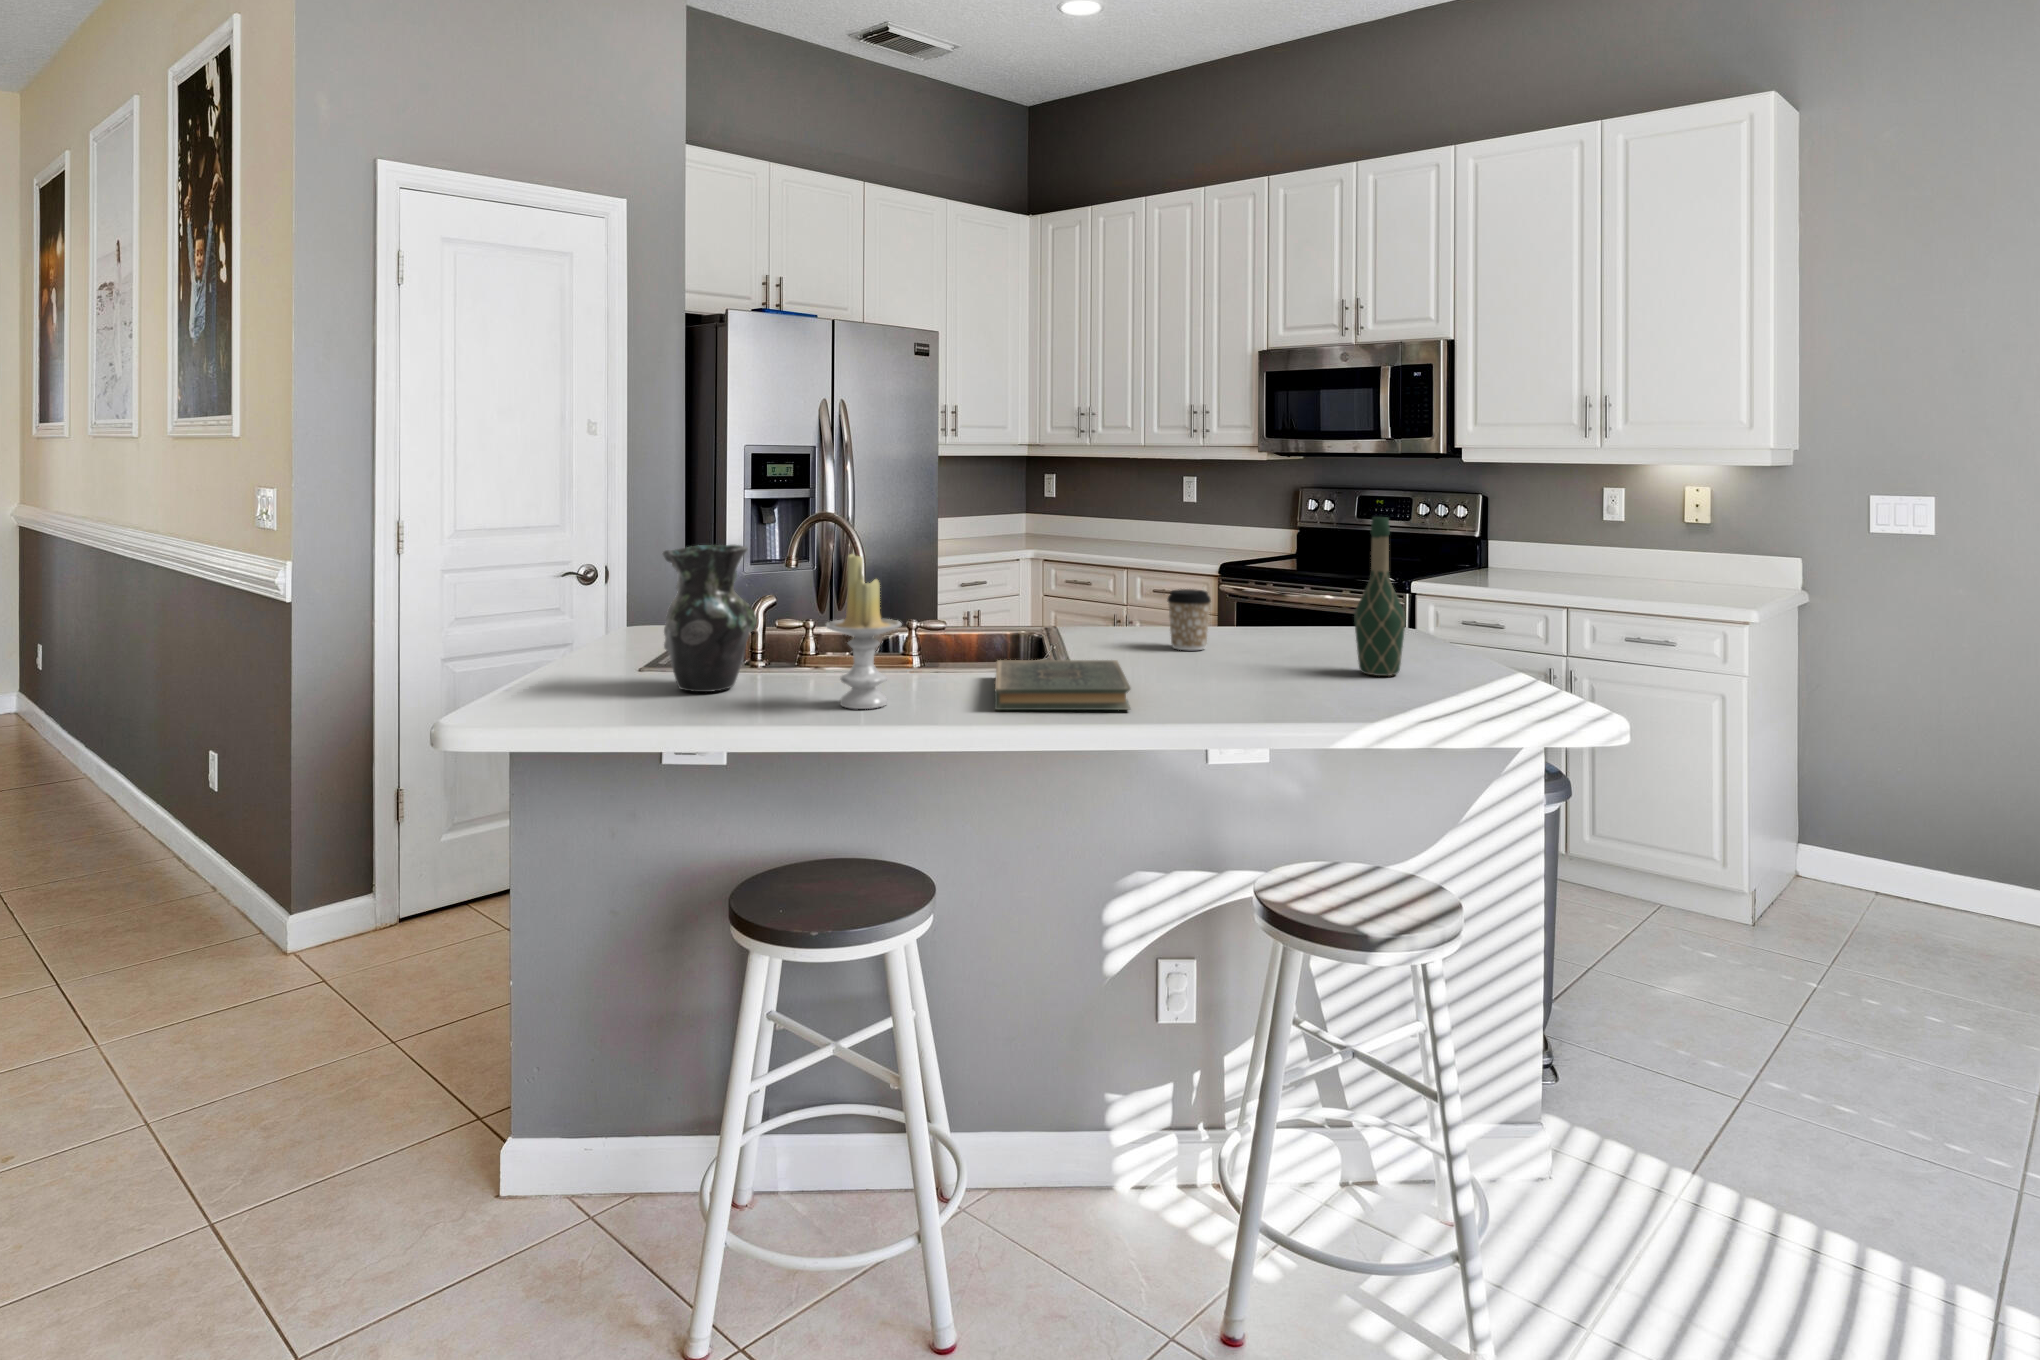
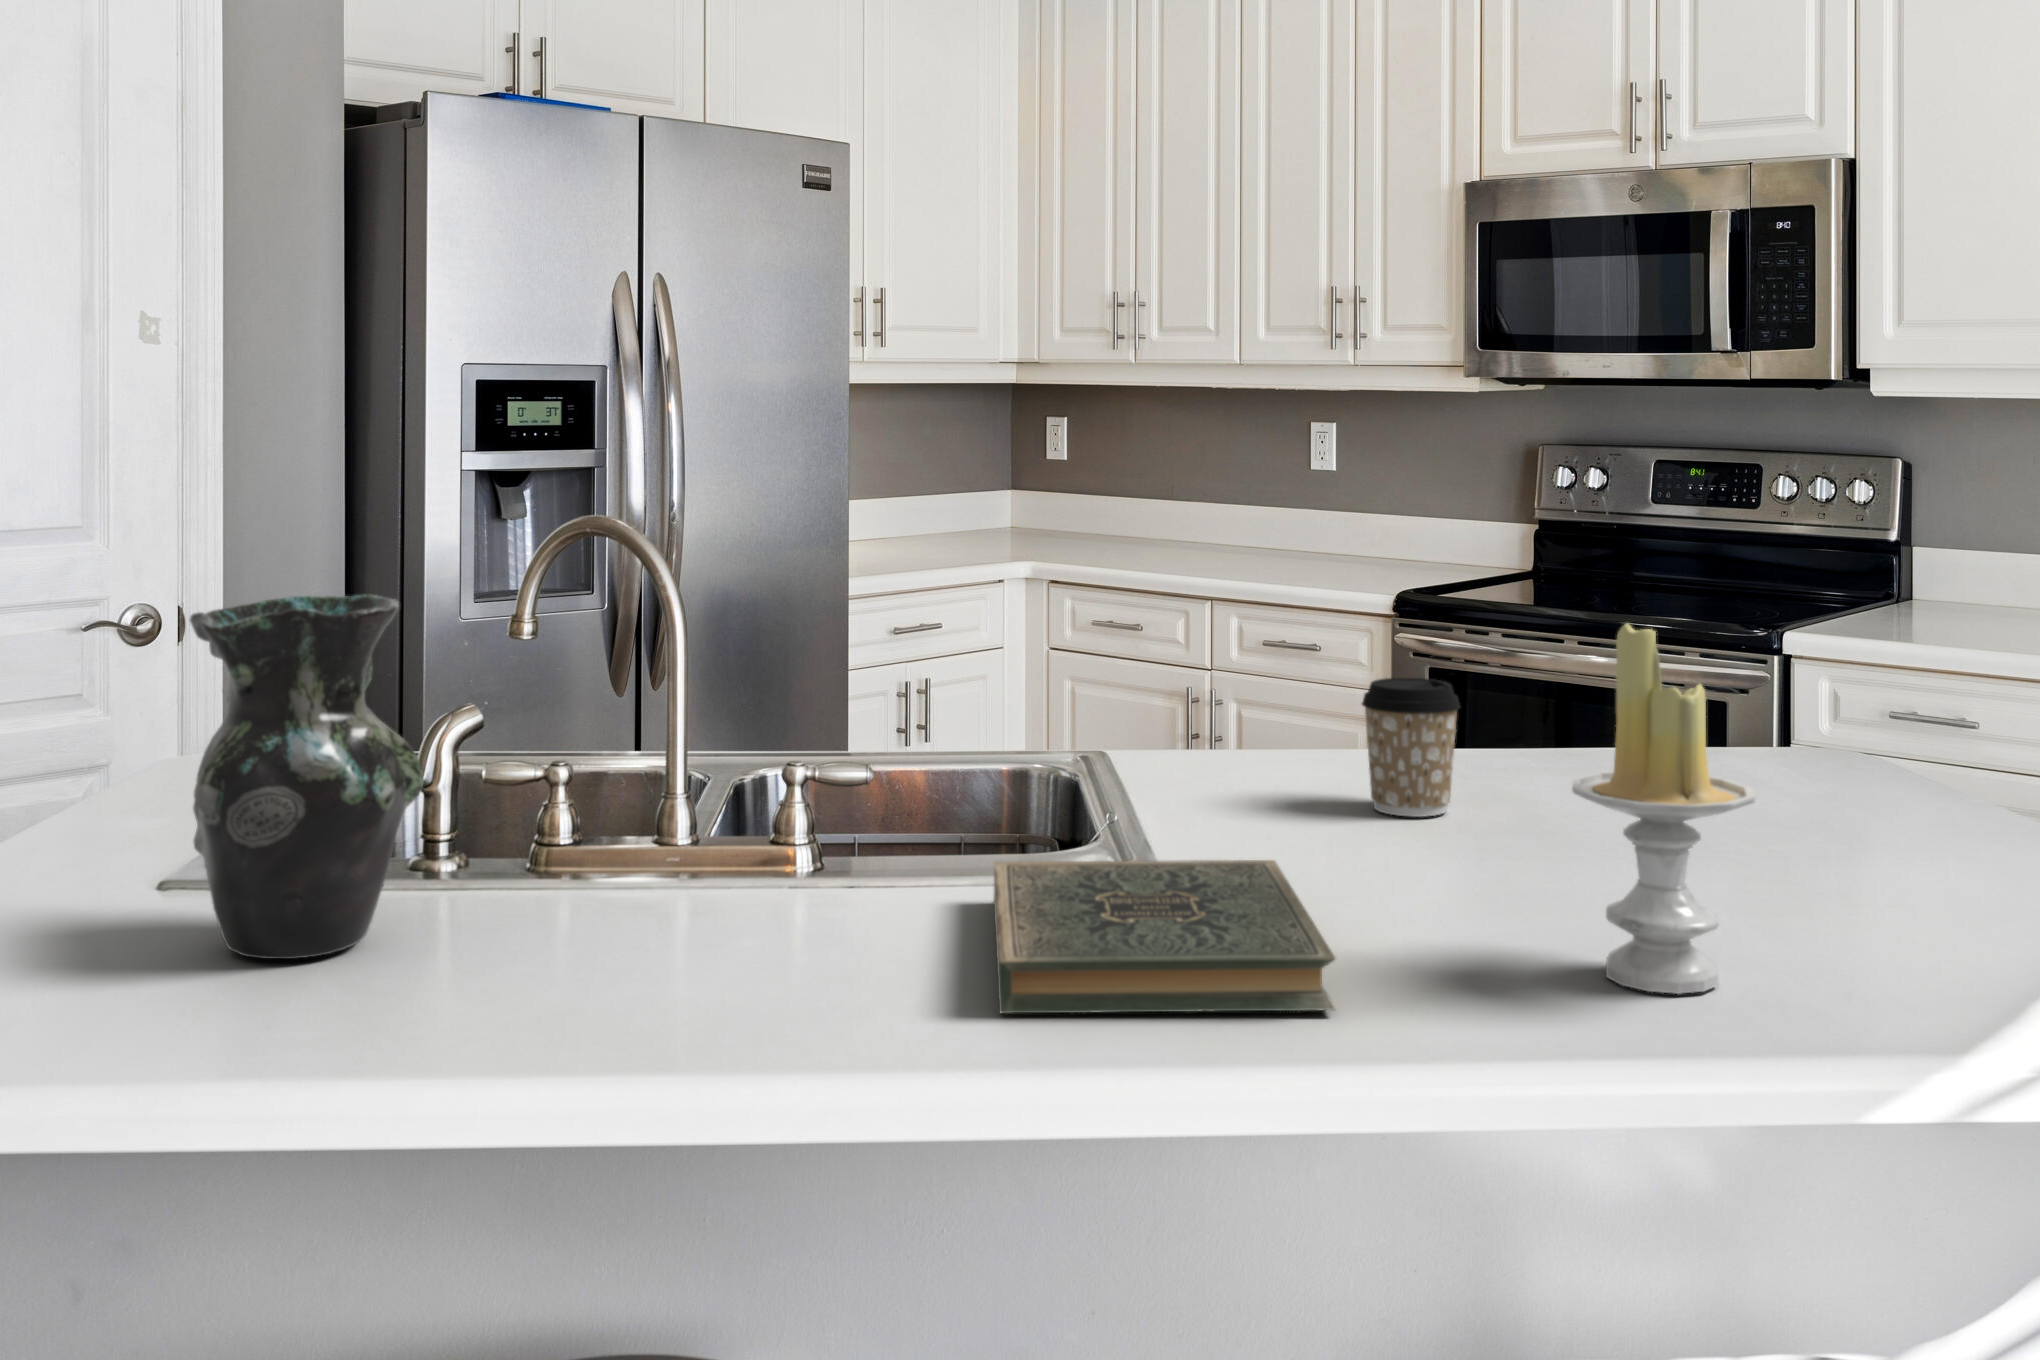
wine bottle: present [1354,517,1406,676] -> none [1806,523,1929,889]
candle: present [826,554,902,709] -> present [1572,624,1755,994]

